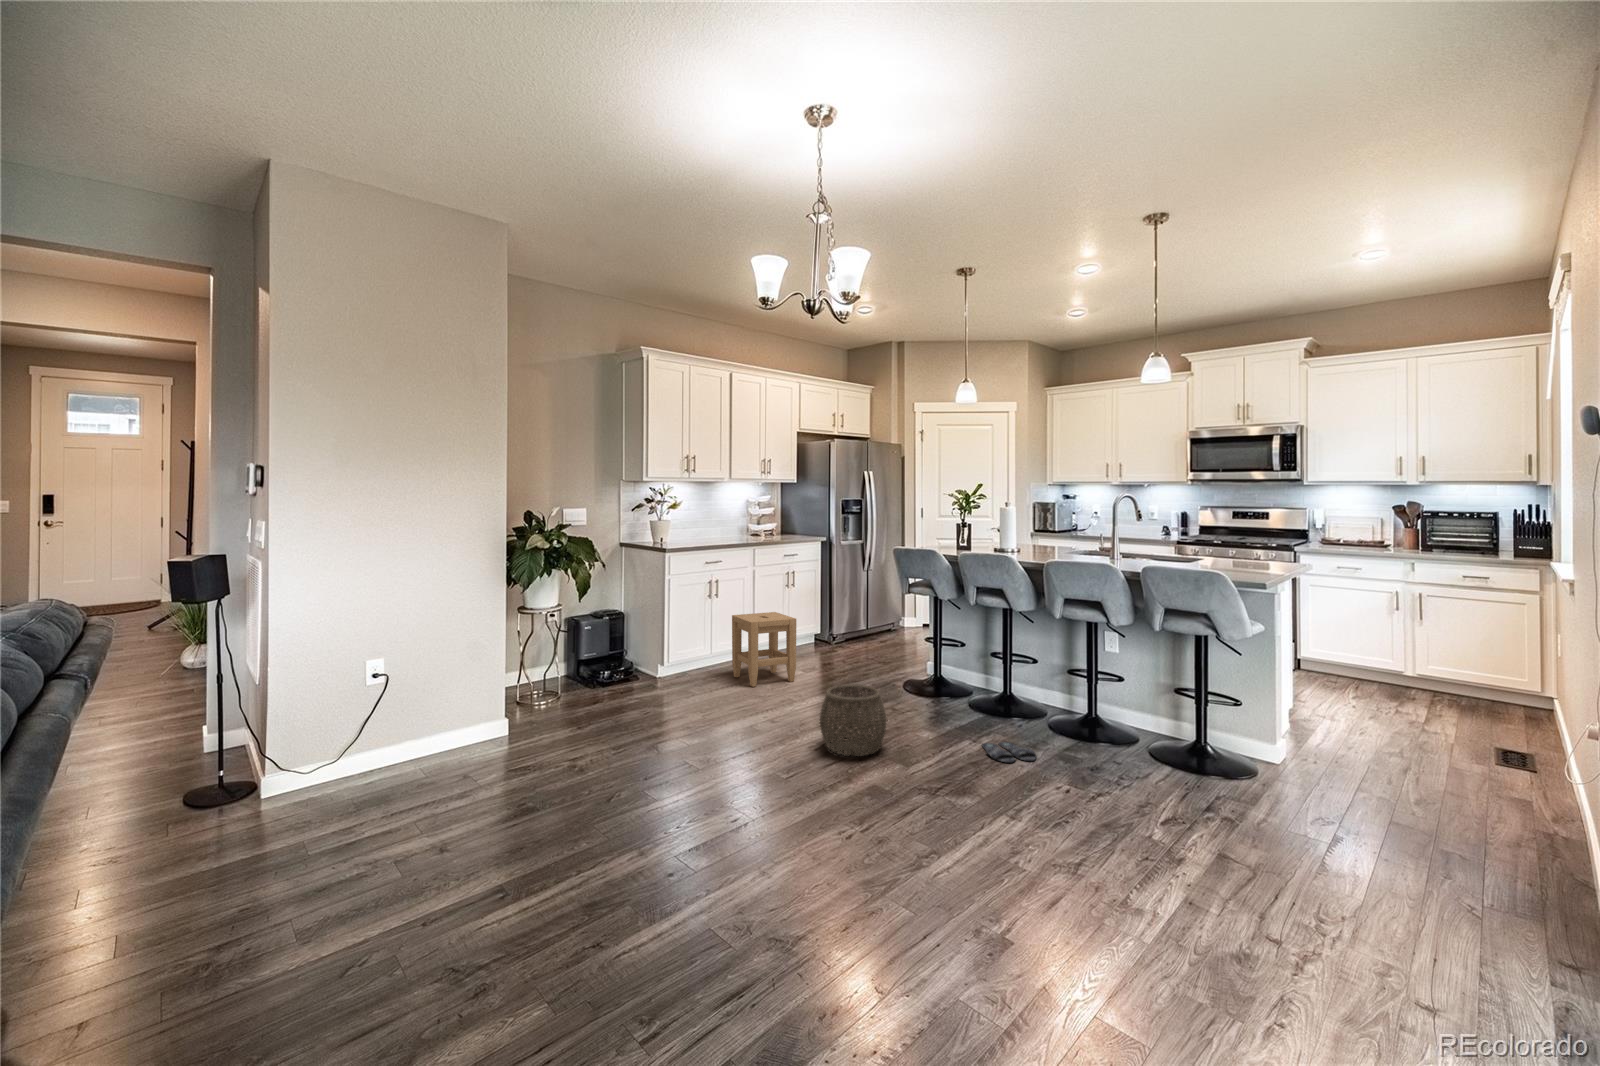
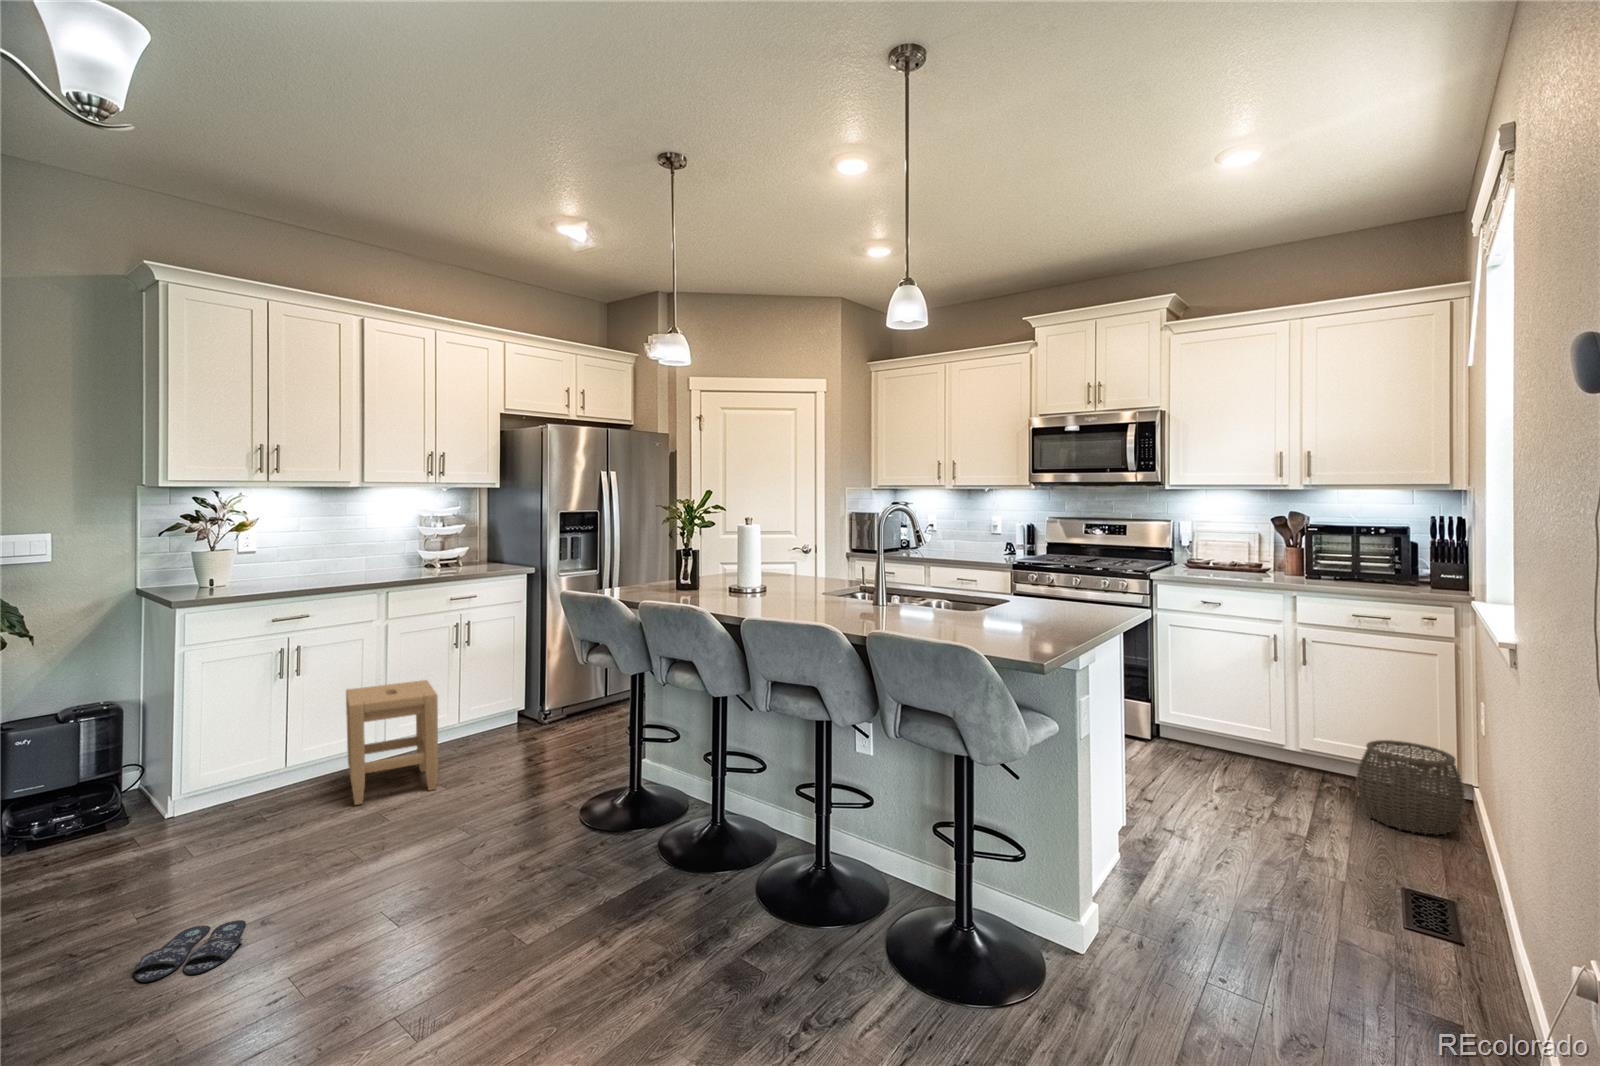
woven basket: present [820,684,887,756] -> present [1356,740,1465,835]
slippers: present [982,742,1036,763] -> present [134,920,246,982]

